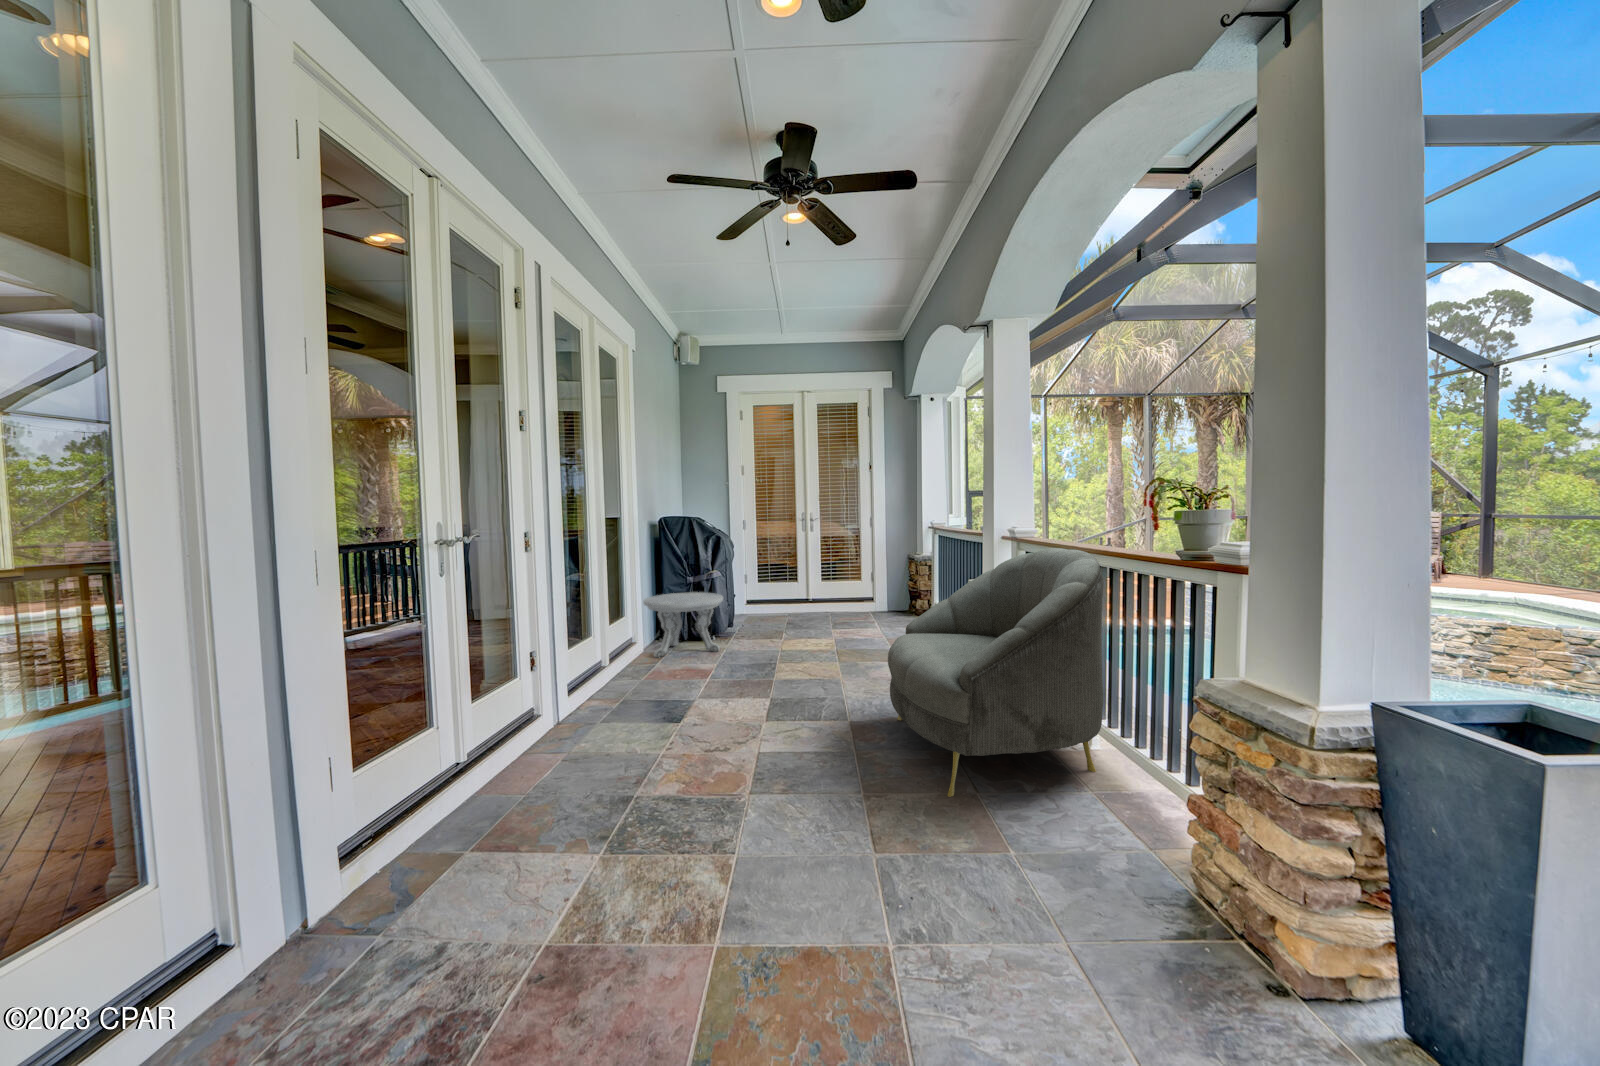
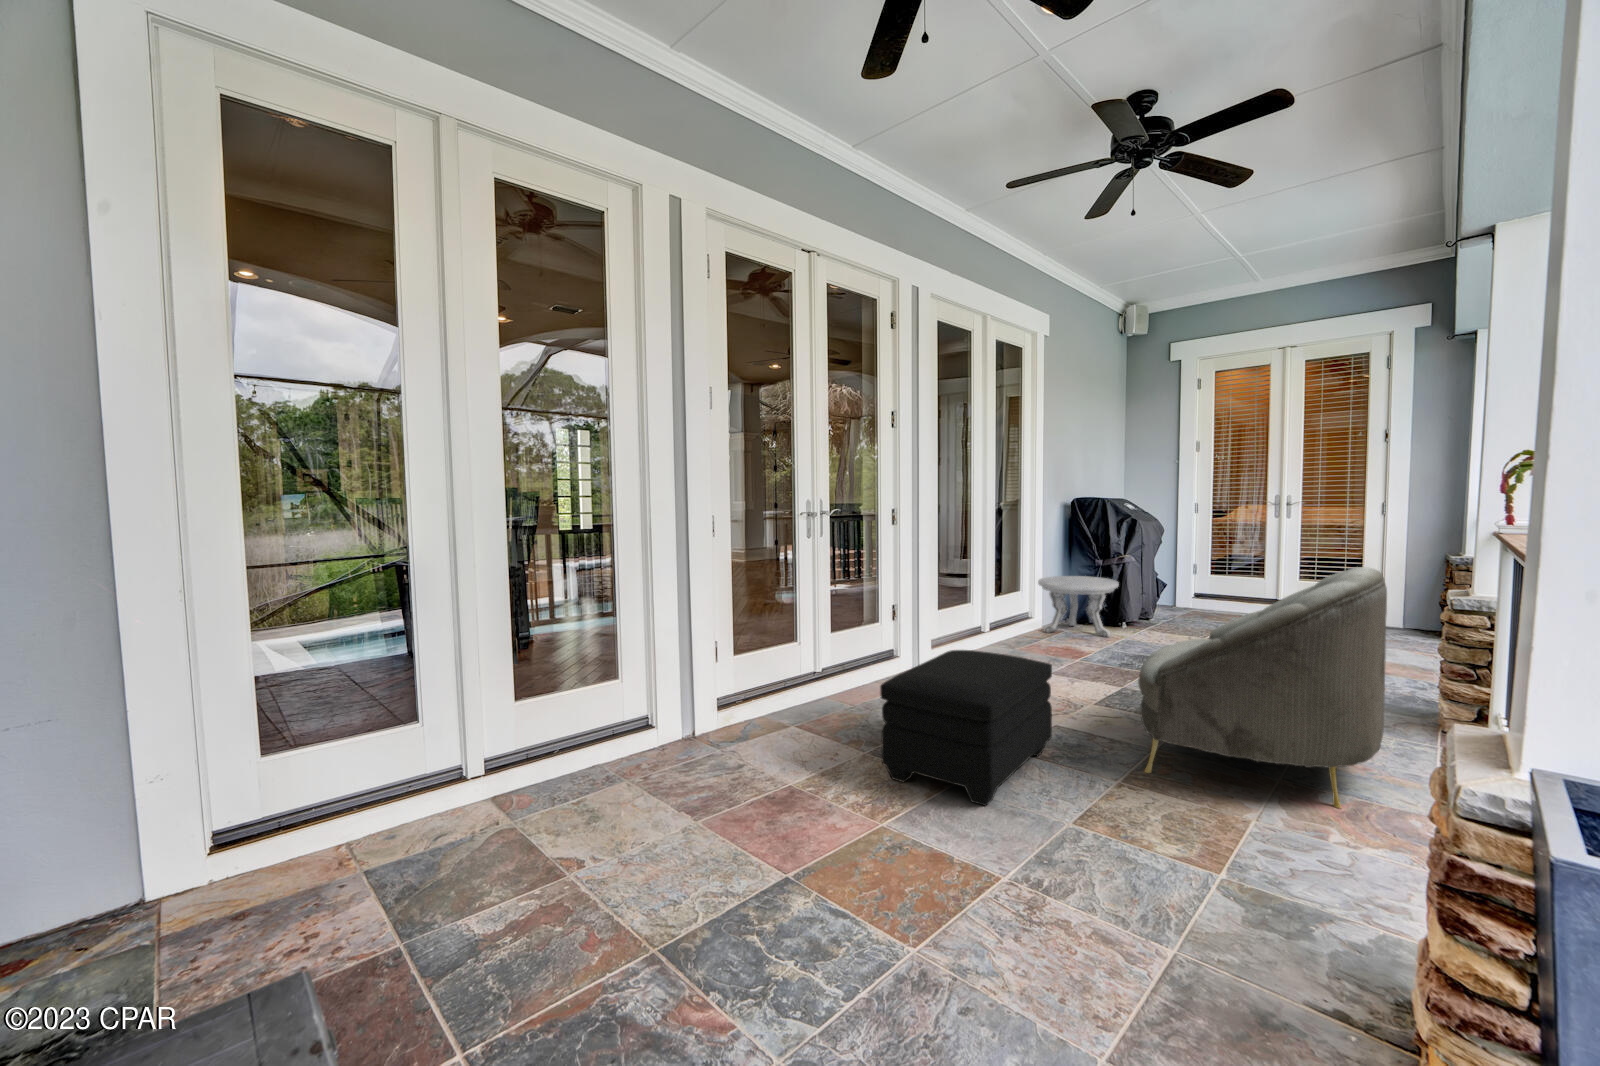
ottoman: none [705,694,920,976] -> present [880,650,1052,806]

